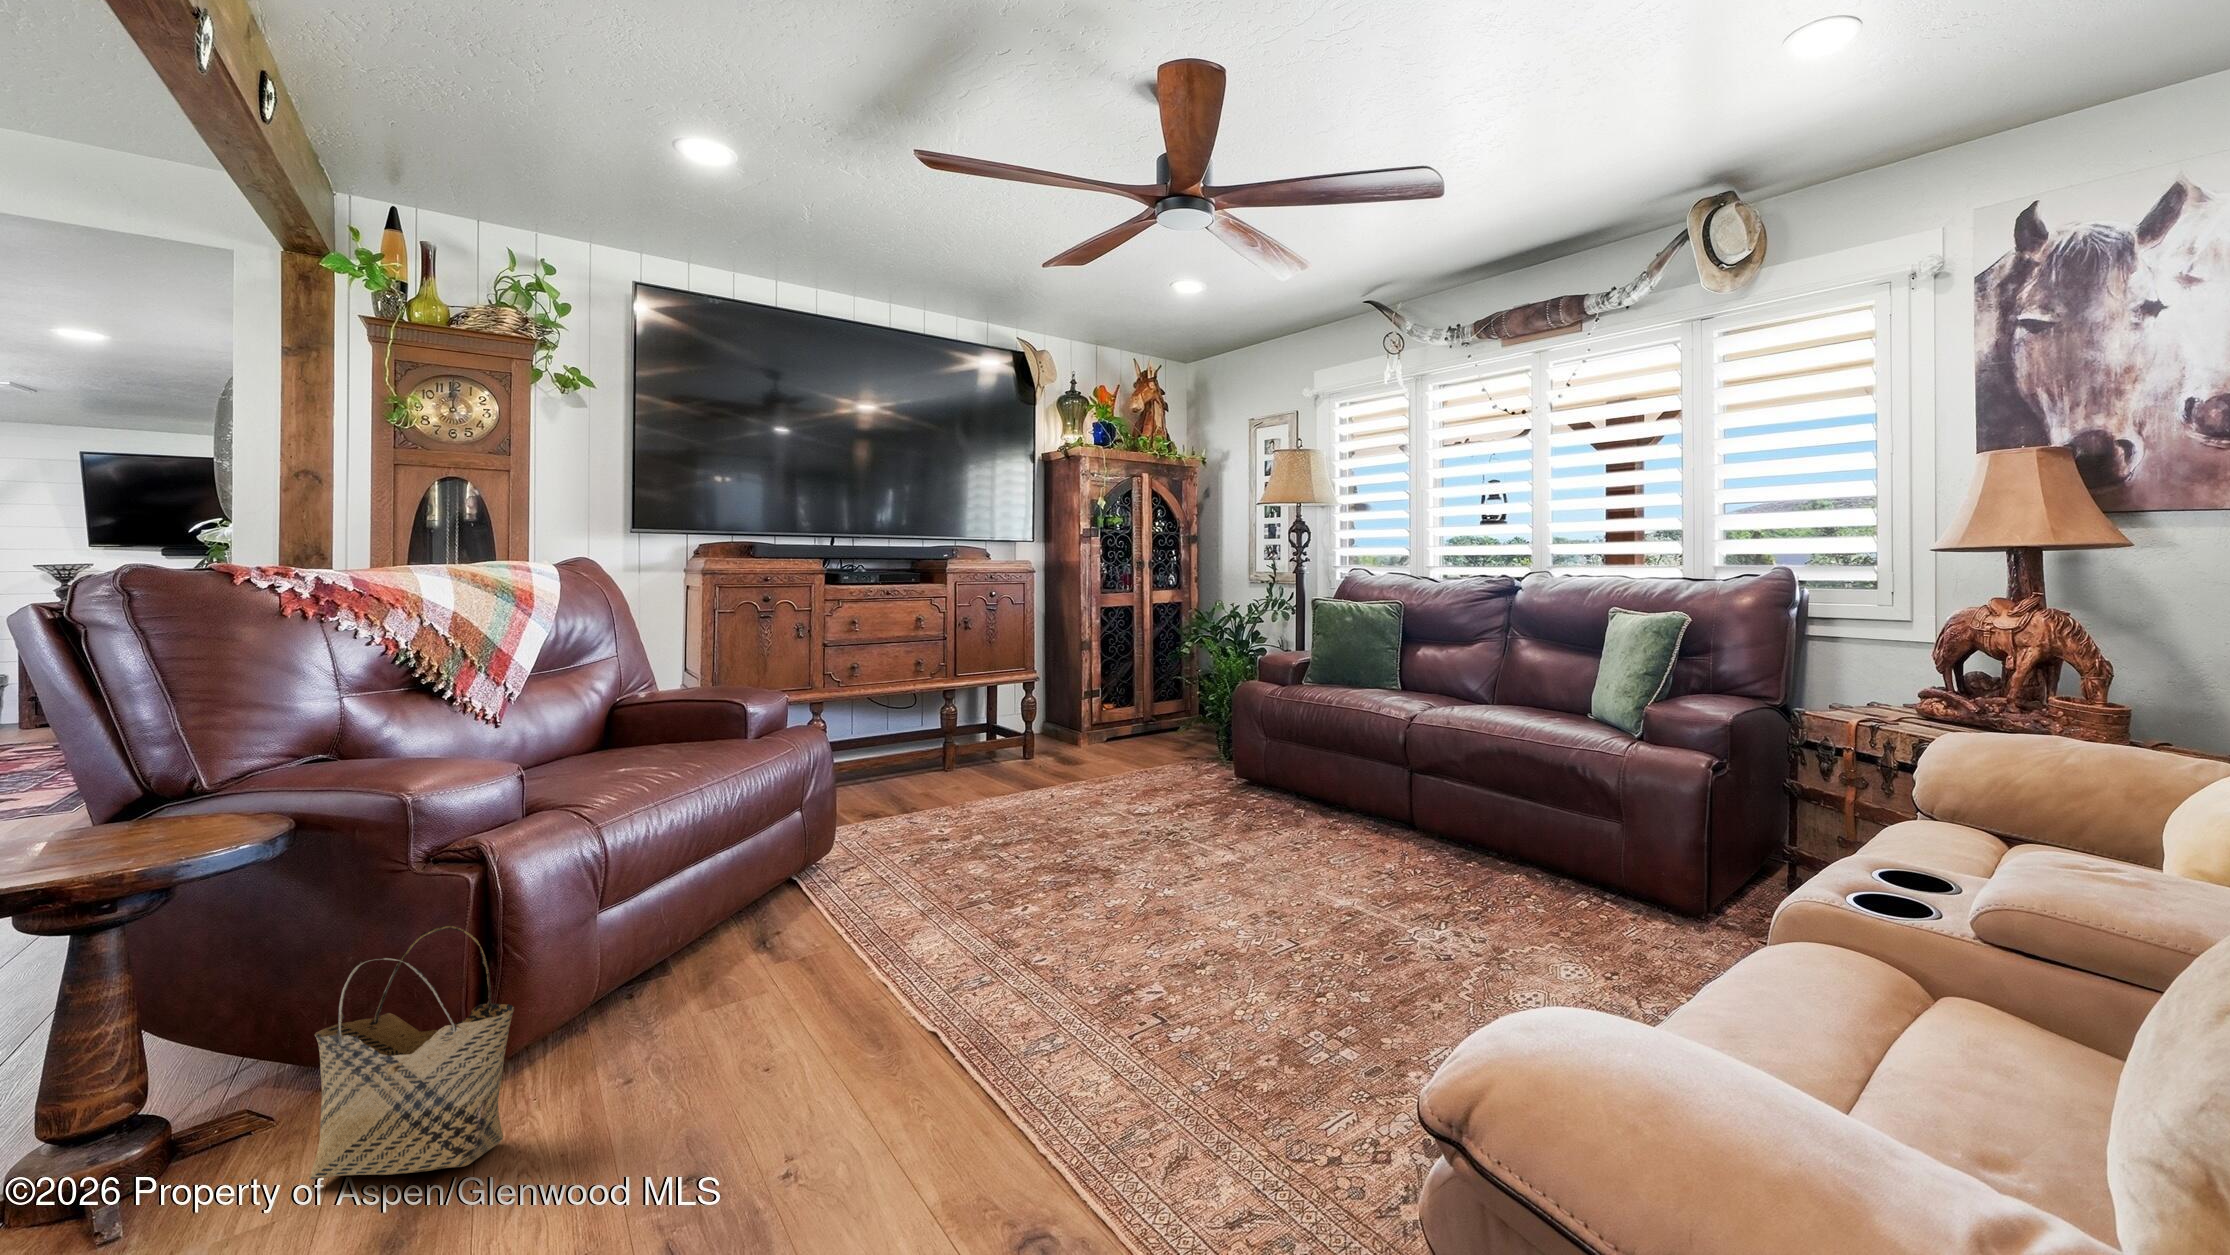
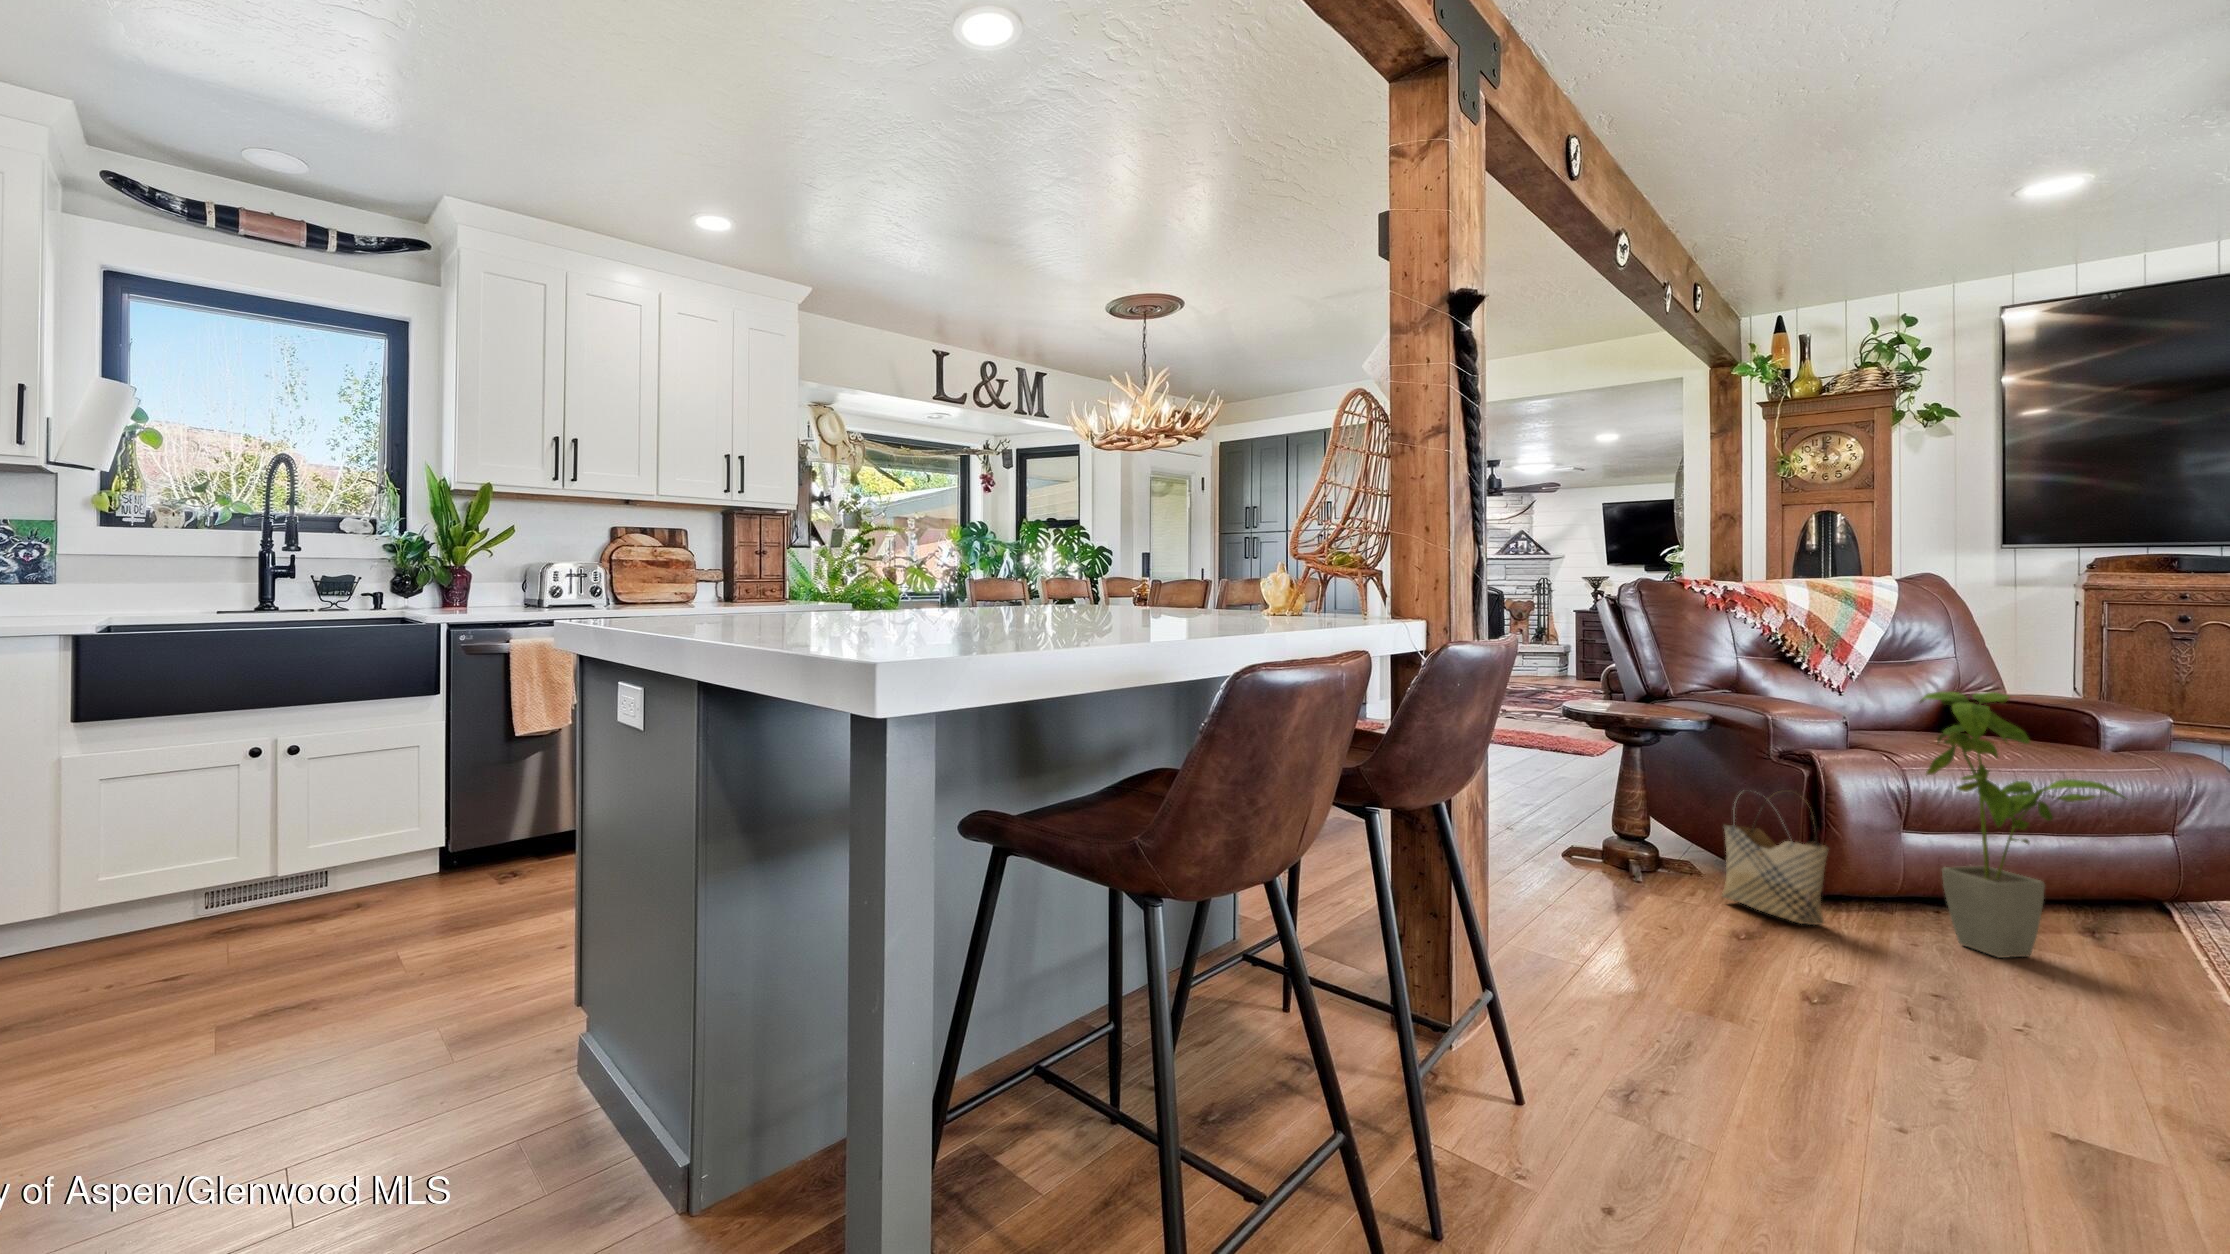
house plant: none [641,710,852,1067] -> present [1920,692,2125,958]

